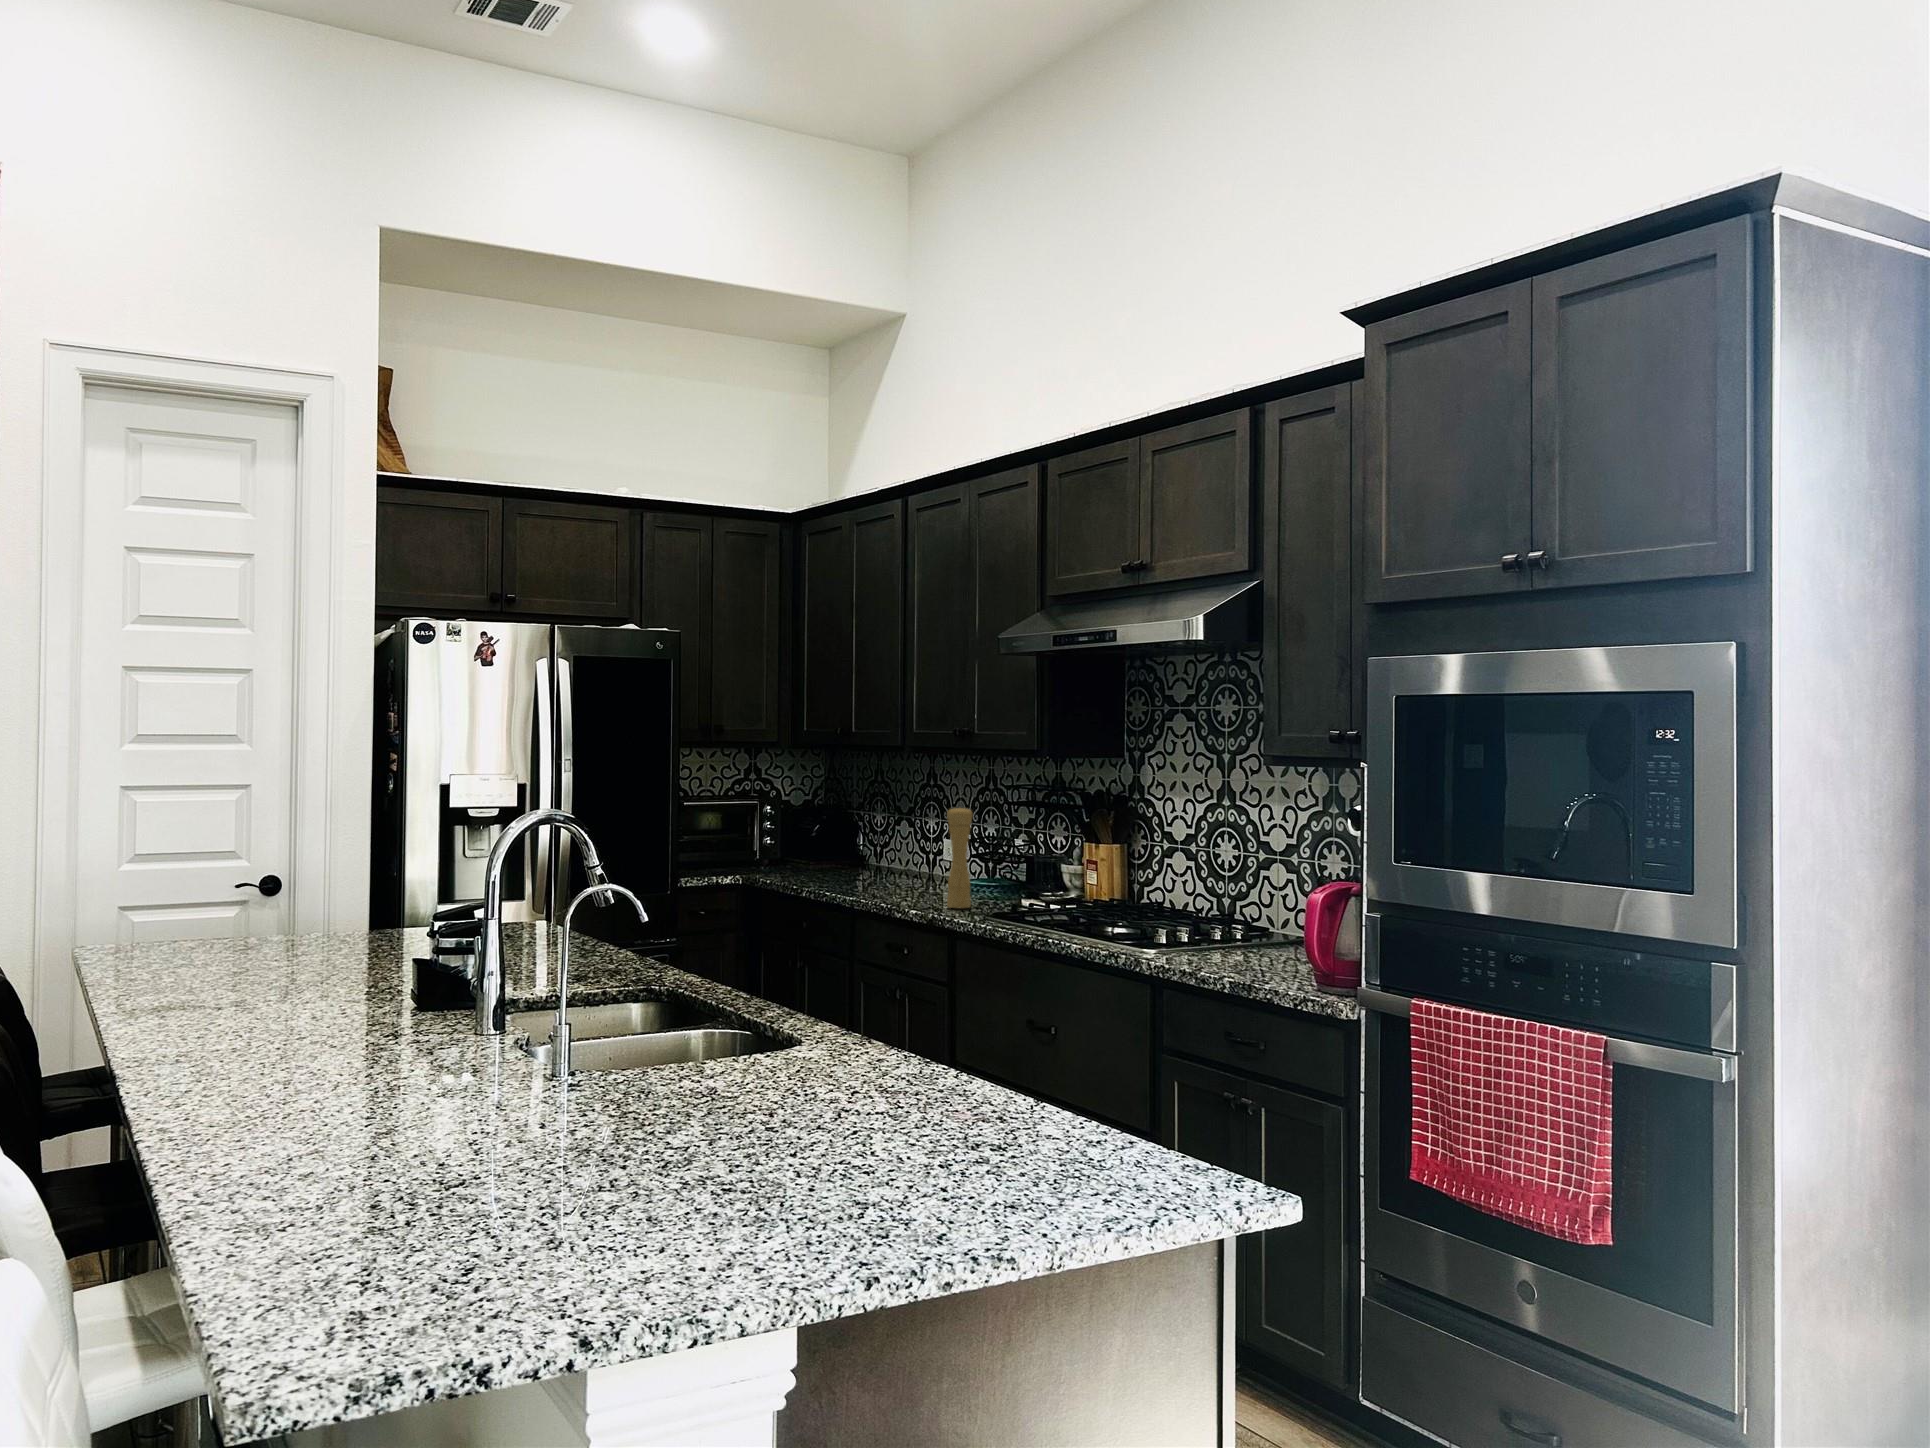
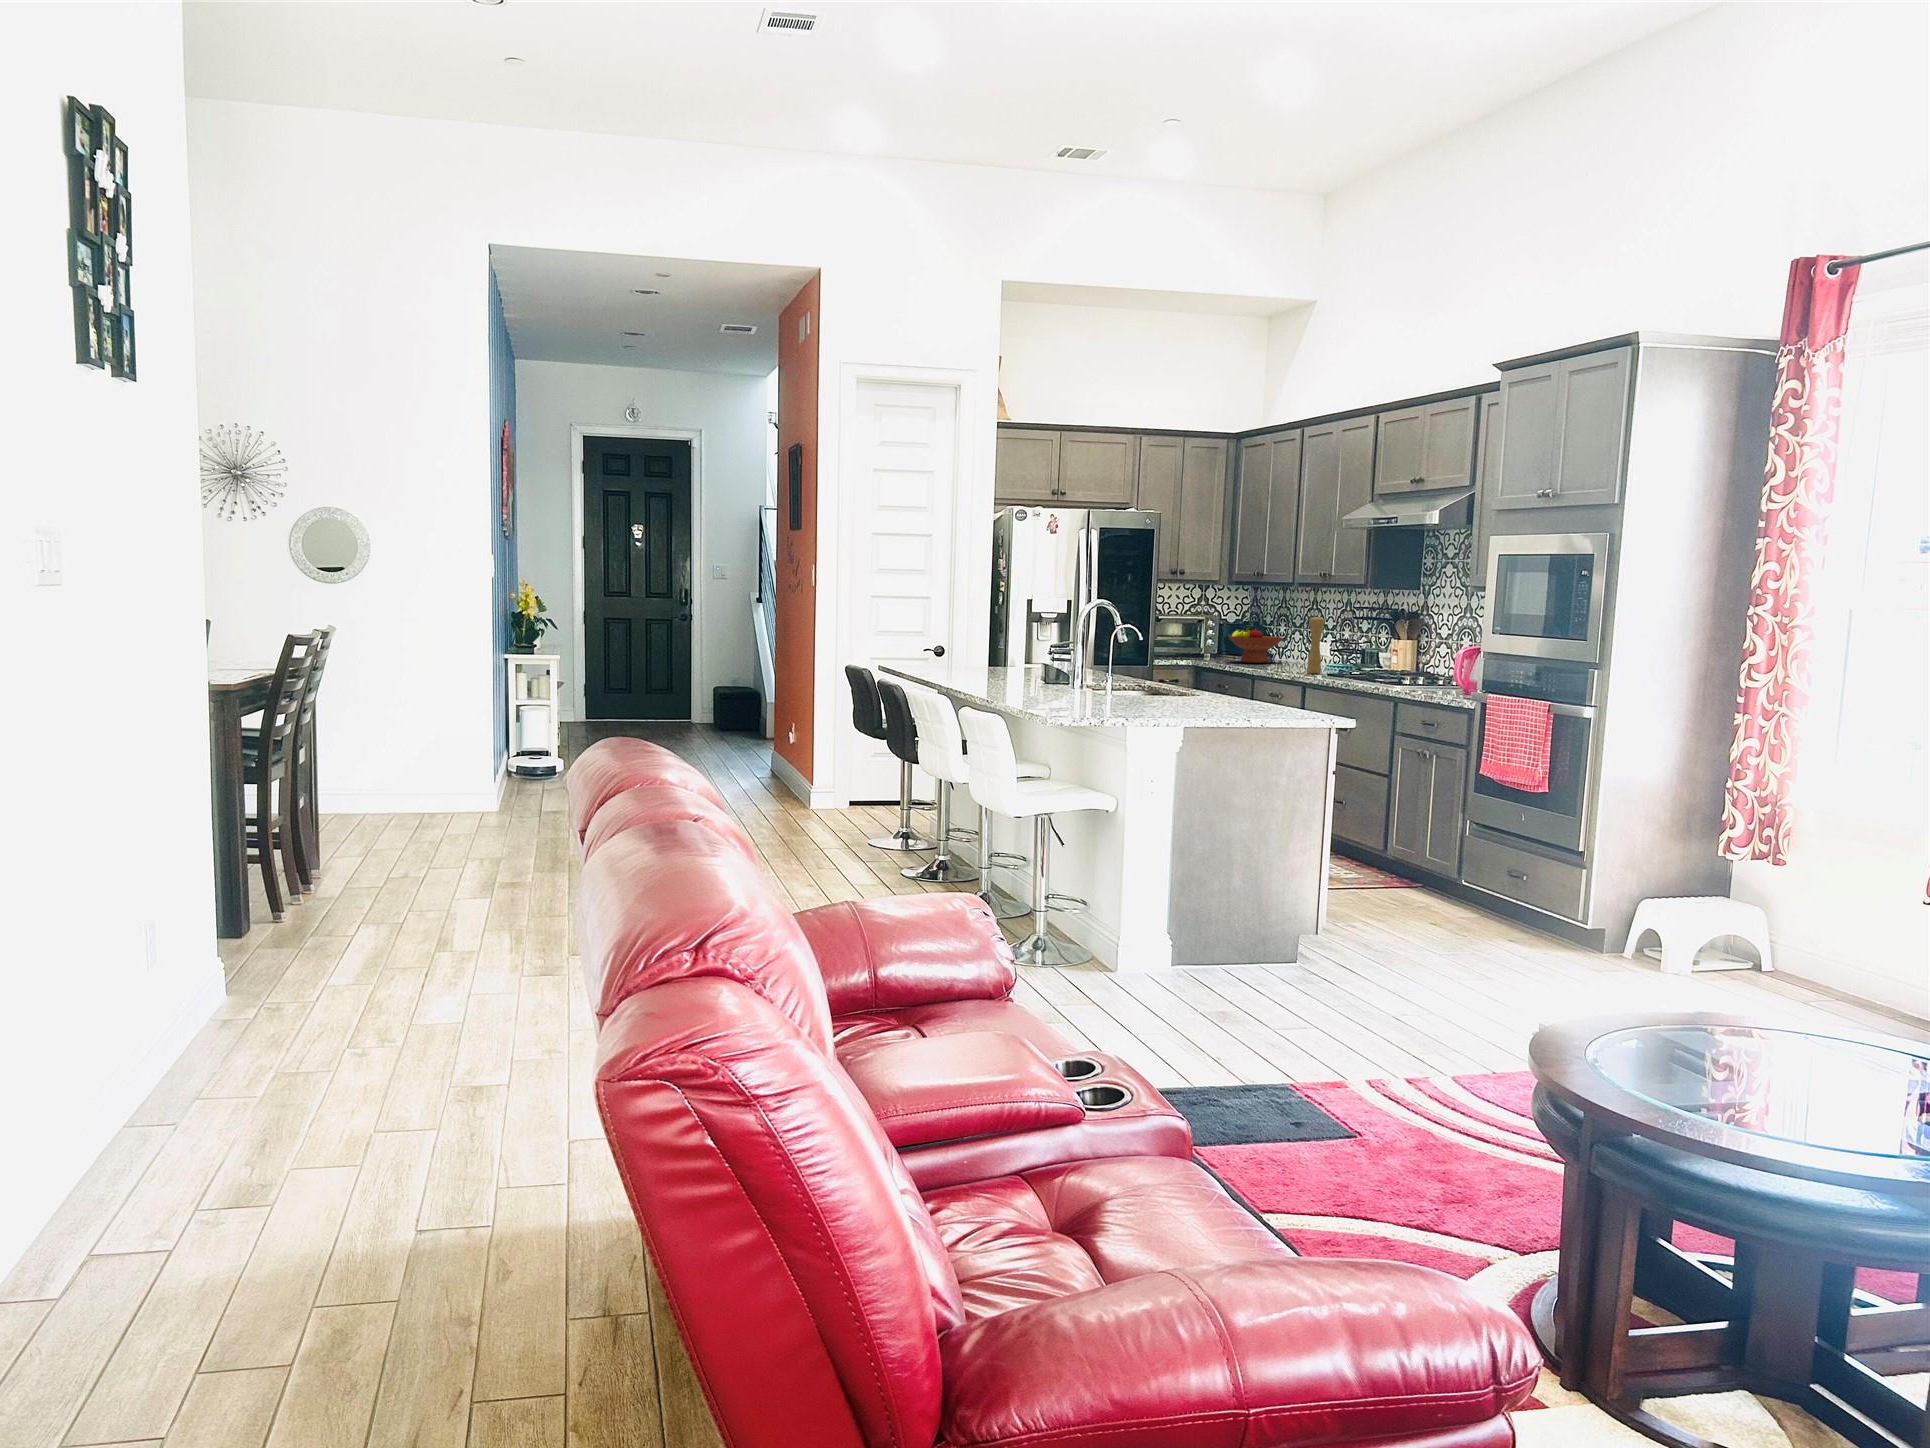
fruit bowl: none [797,820,886,879] -> present [1229,627,1283,663]

